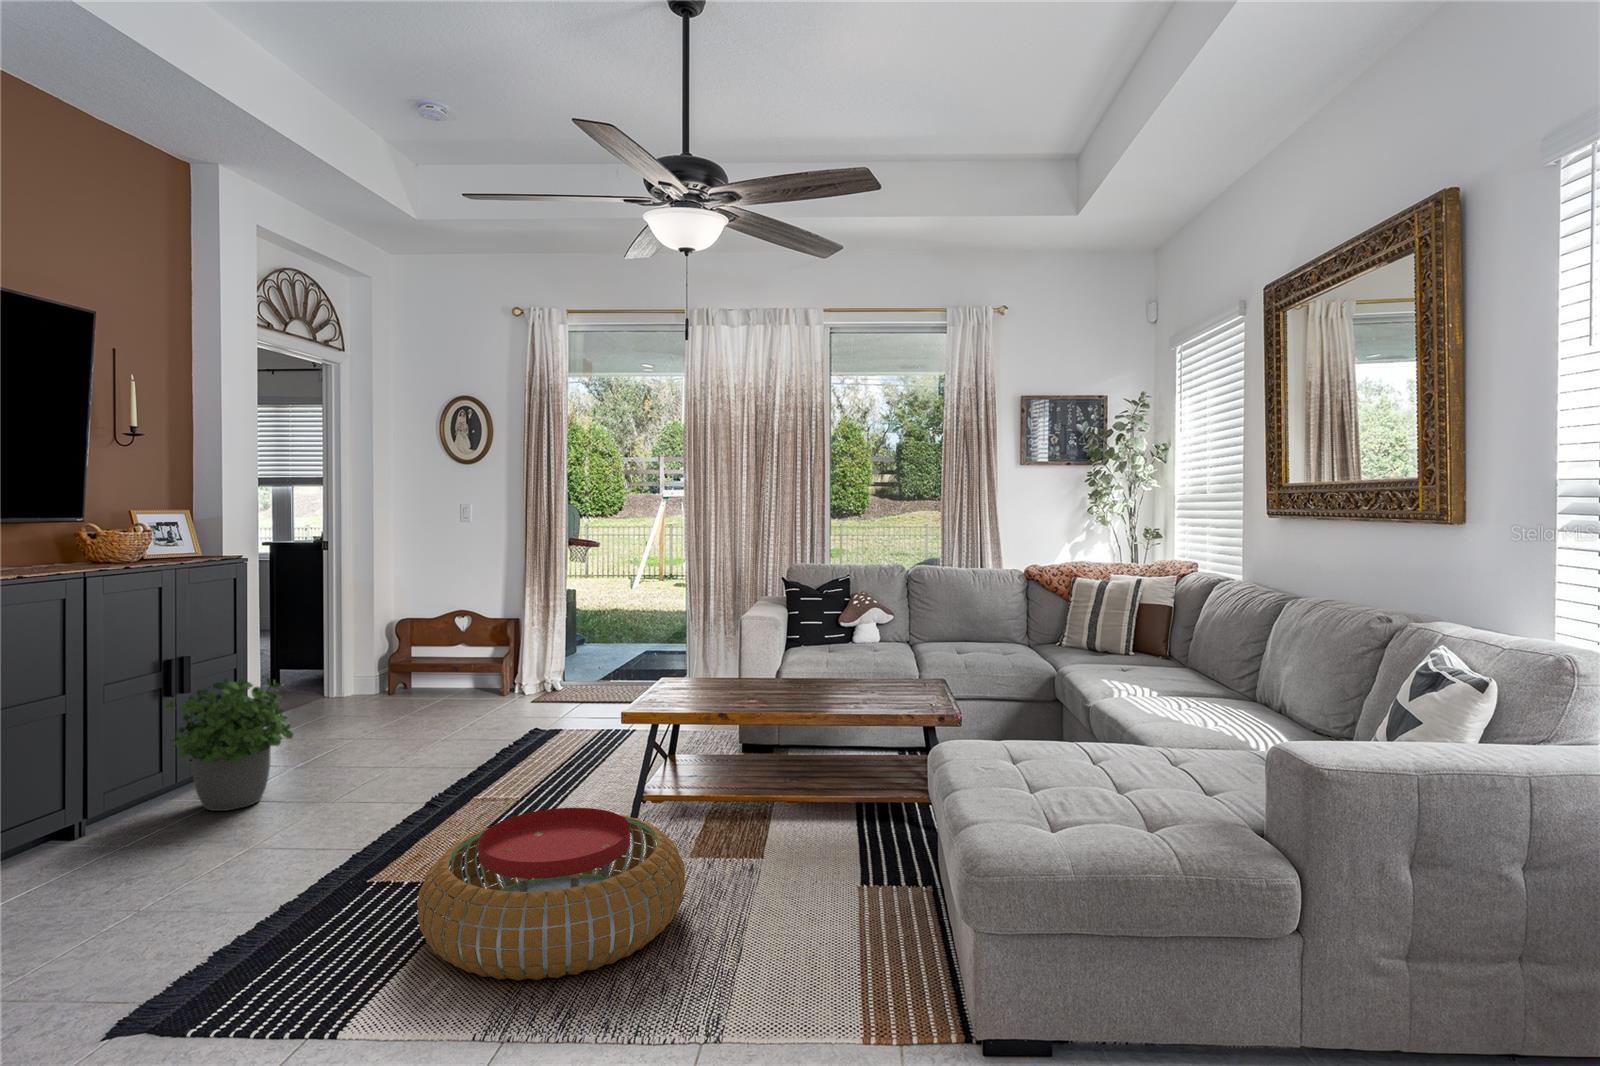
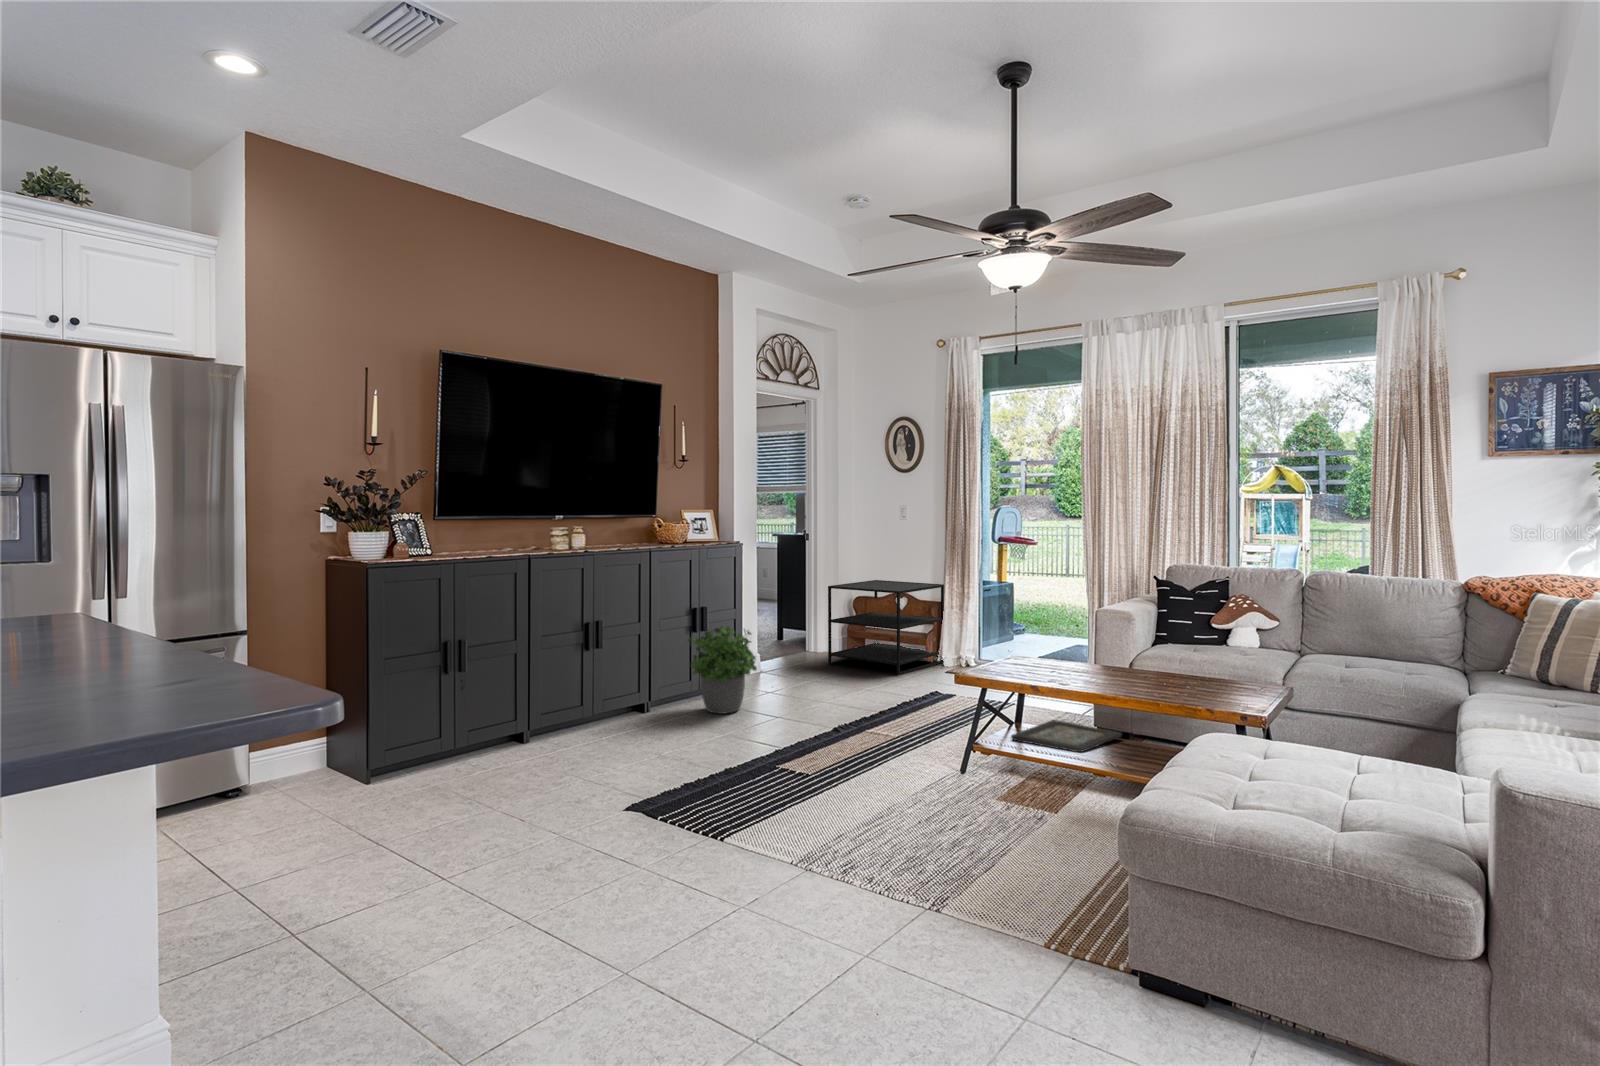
side table: none [368,598,523,715] -> present [828,580,944,675]
decorative tray: none [683,748,795,786] -> present [1011,720,1122,752]
pouf: present [417,808,685,981] -> none [786,735,970,843]

